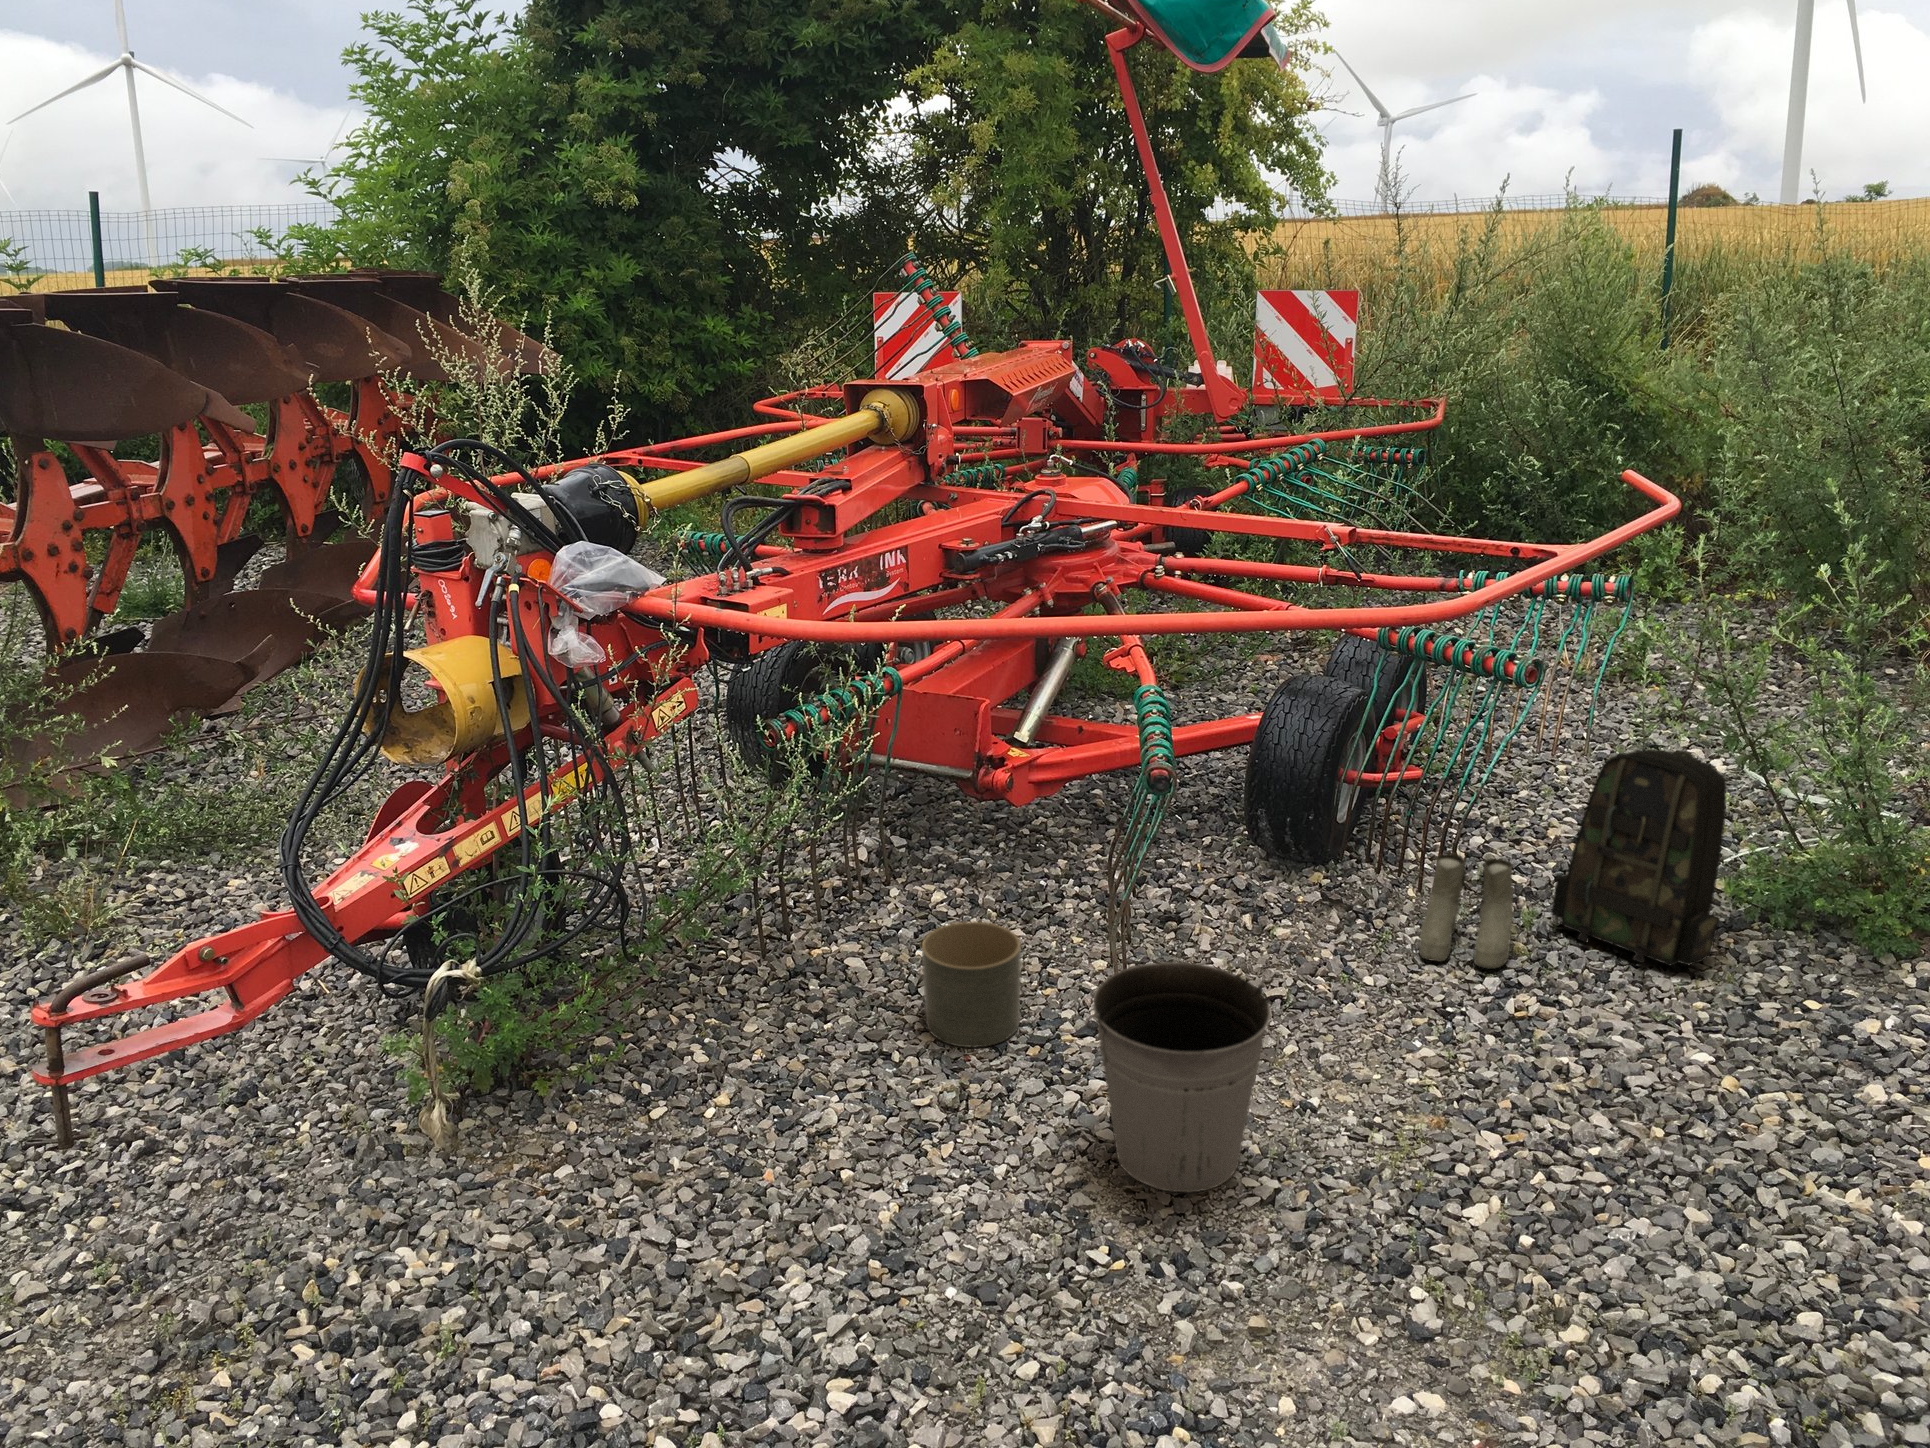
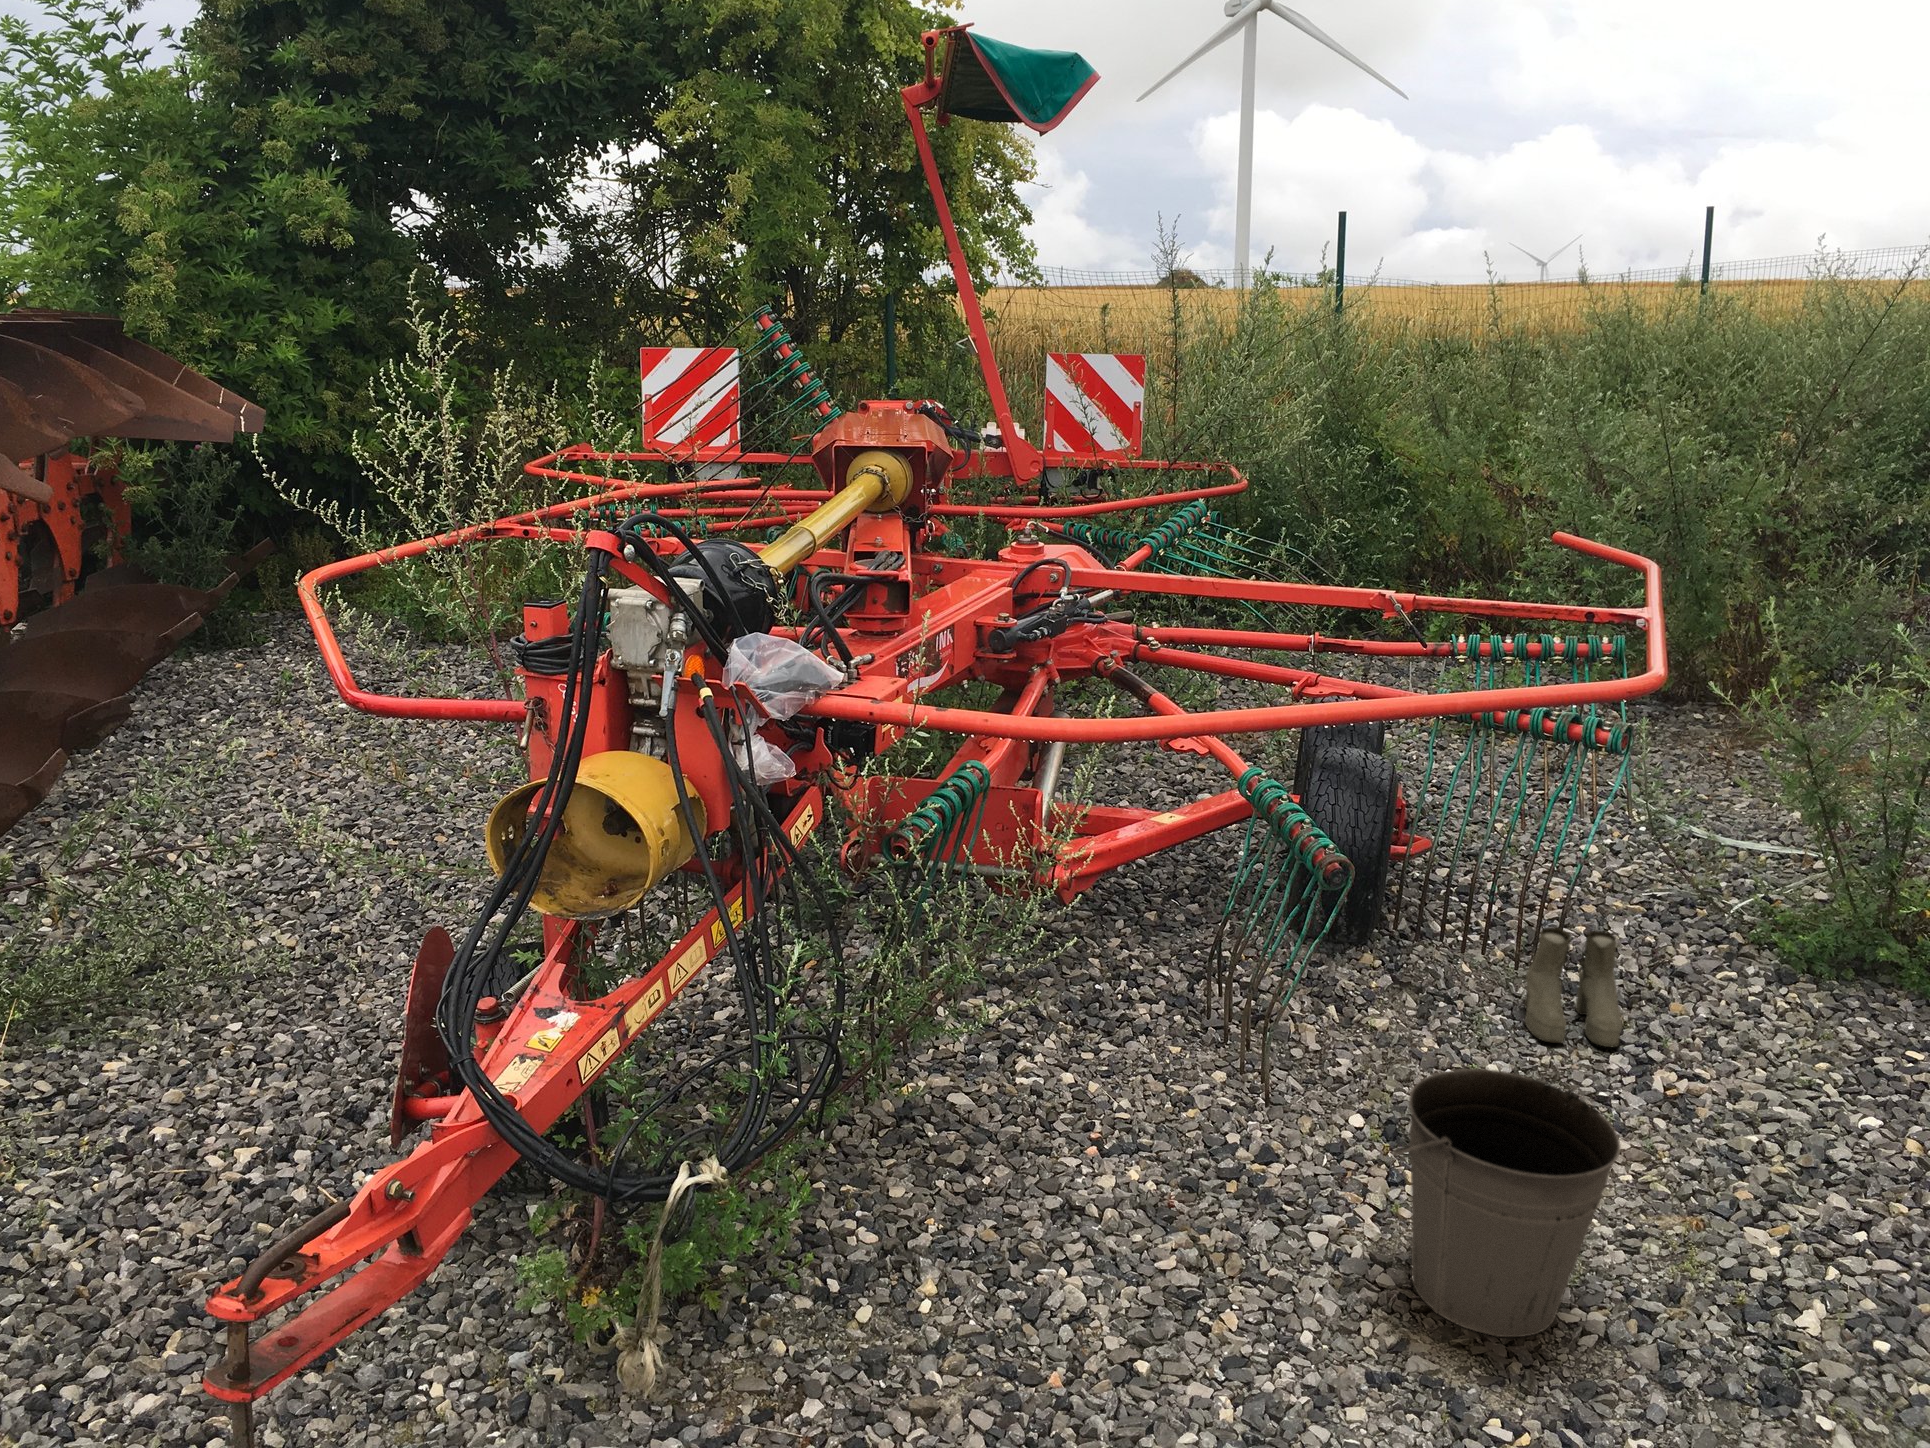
backpack: present [1551,749,1726,965] -> none [1629,813,1803,1031]
planter: present [922,922,1021,1048] -> none [1097,1035,1220,1187]

